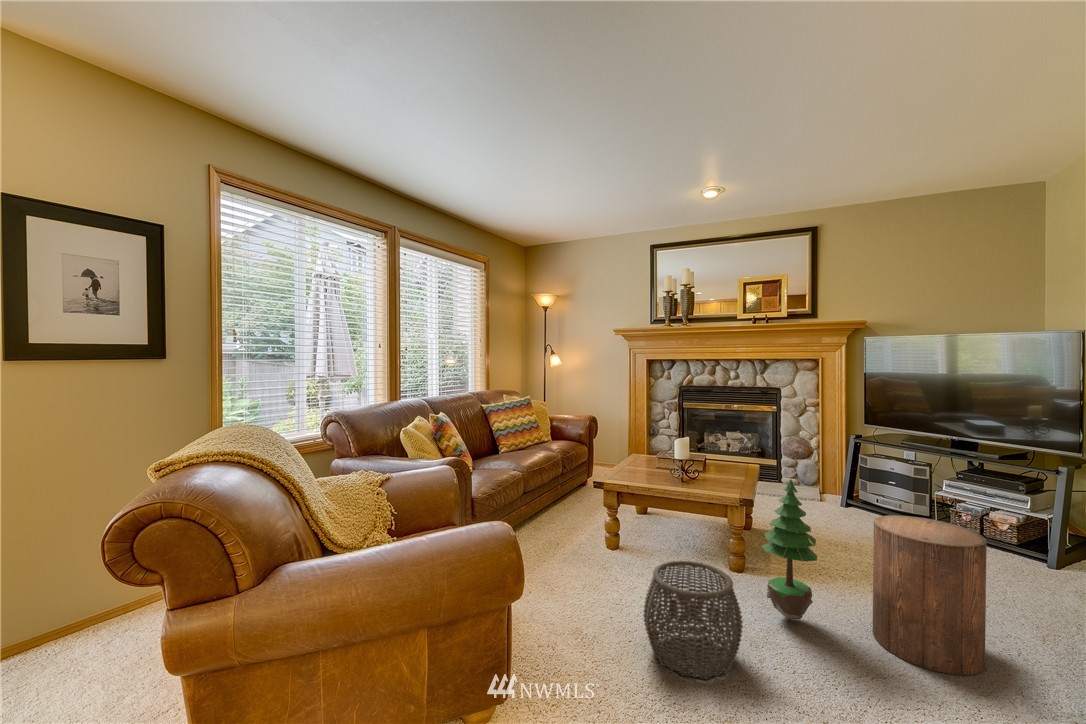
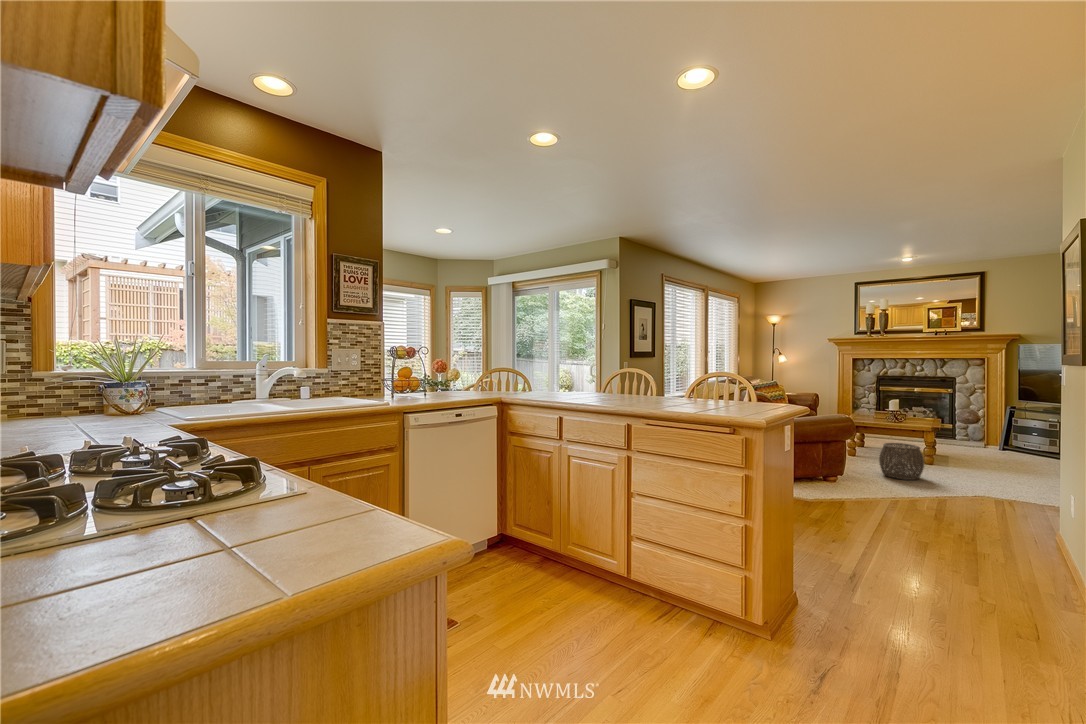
potted tree: present [762,480,817,620] -> none [935,412,963,474]
stool: present [872,515,987,675] -> none [991,430,1043,487]

